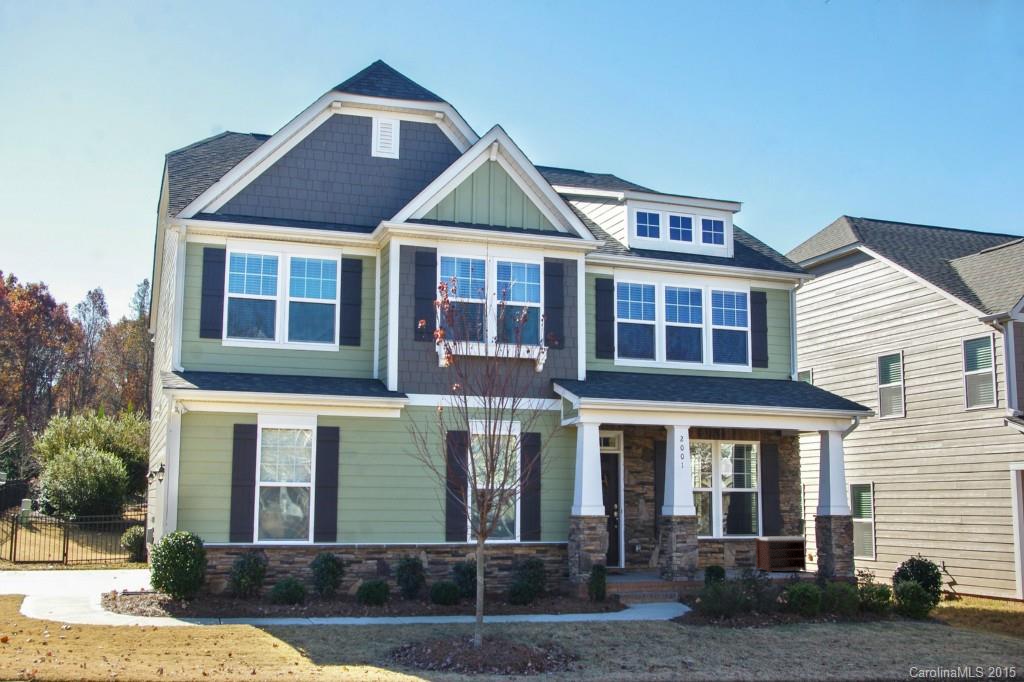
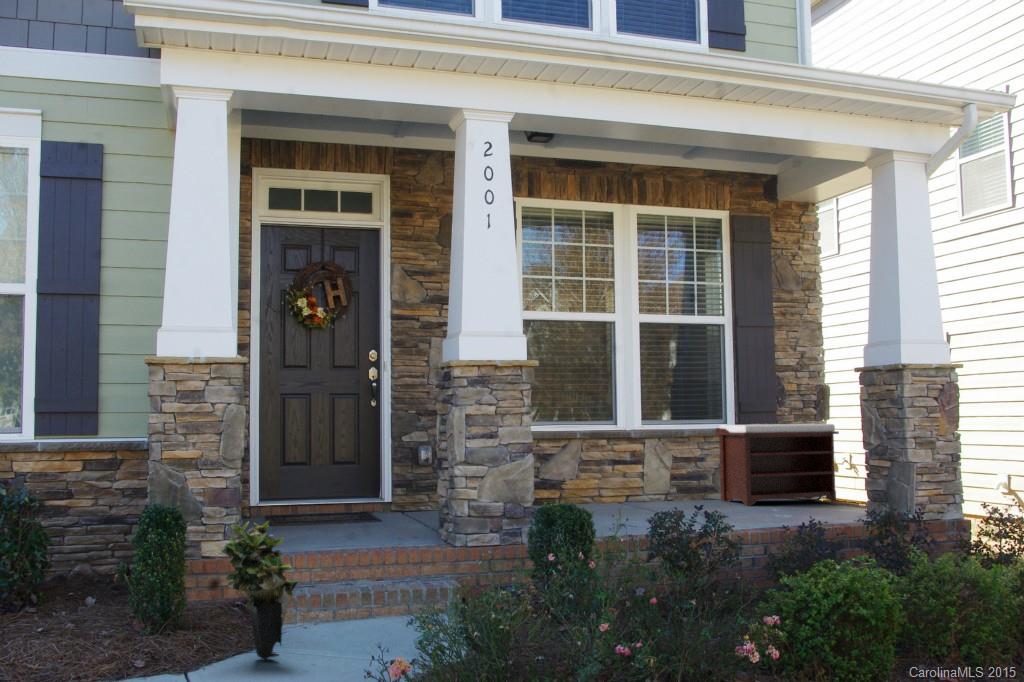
potted plant: none [622,569,645,611] -> present [221,521,298,659]

